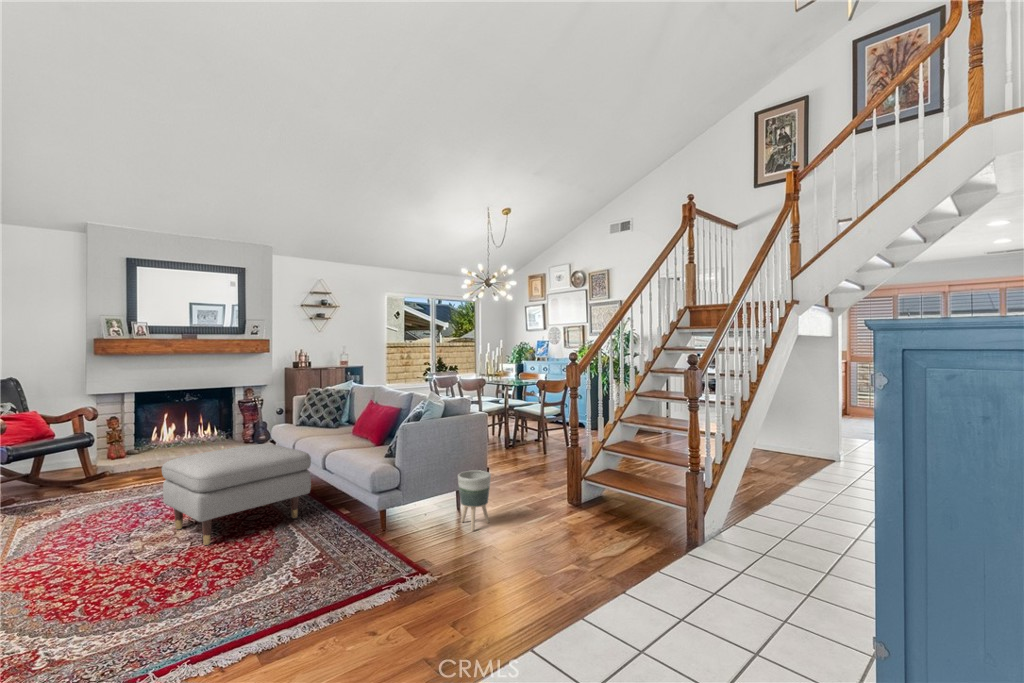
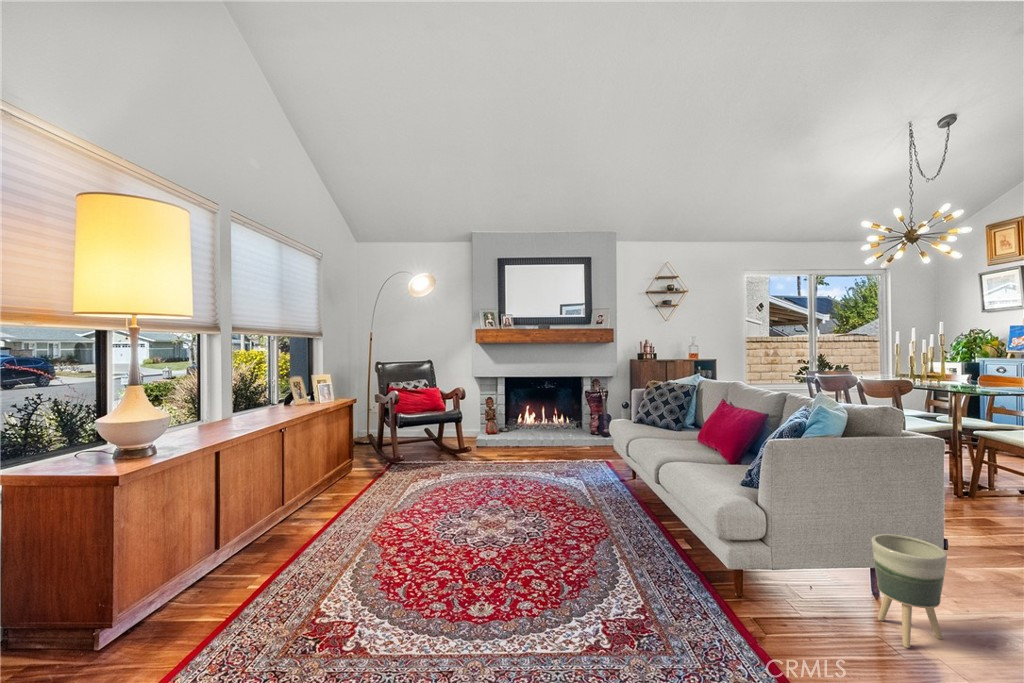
ottoman: present [162,444,311,545] -> none [496,440,641,546]

